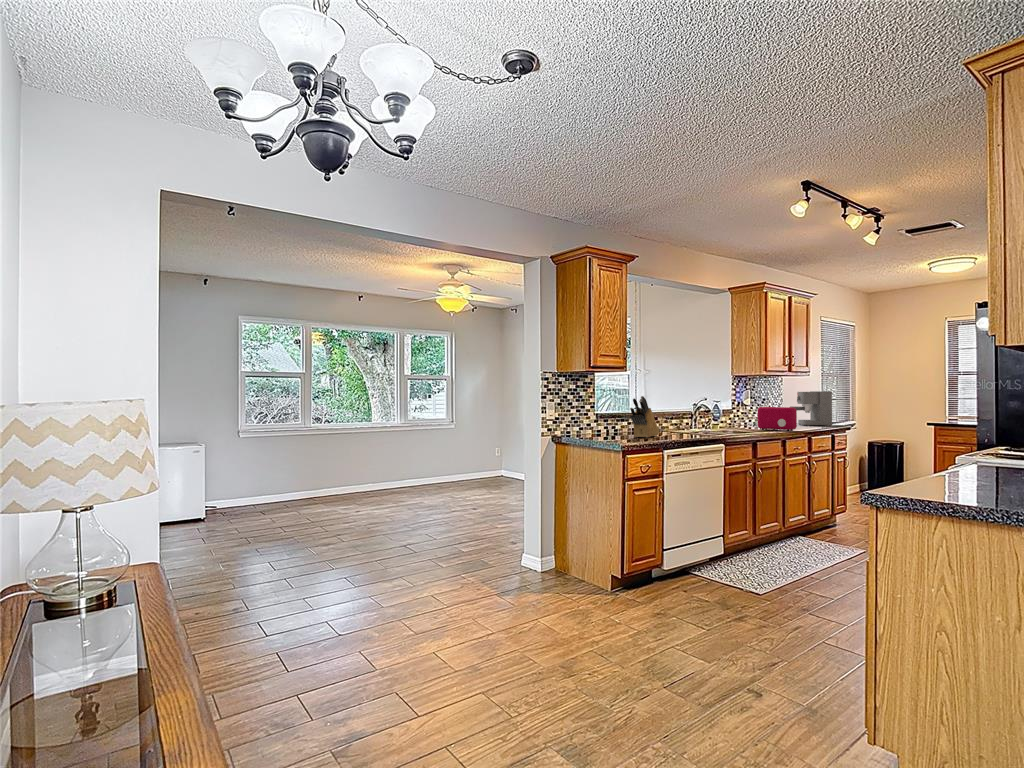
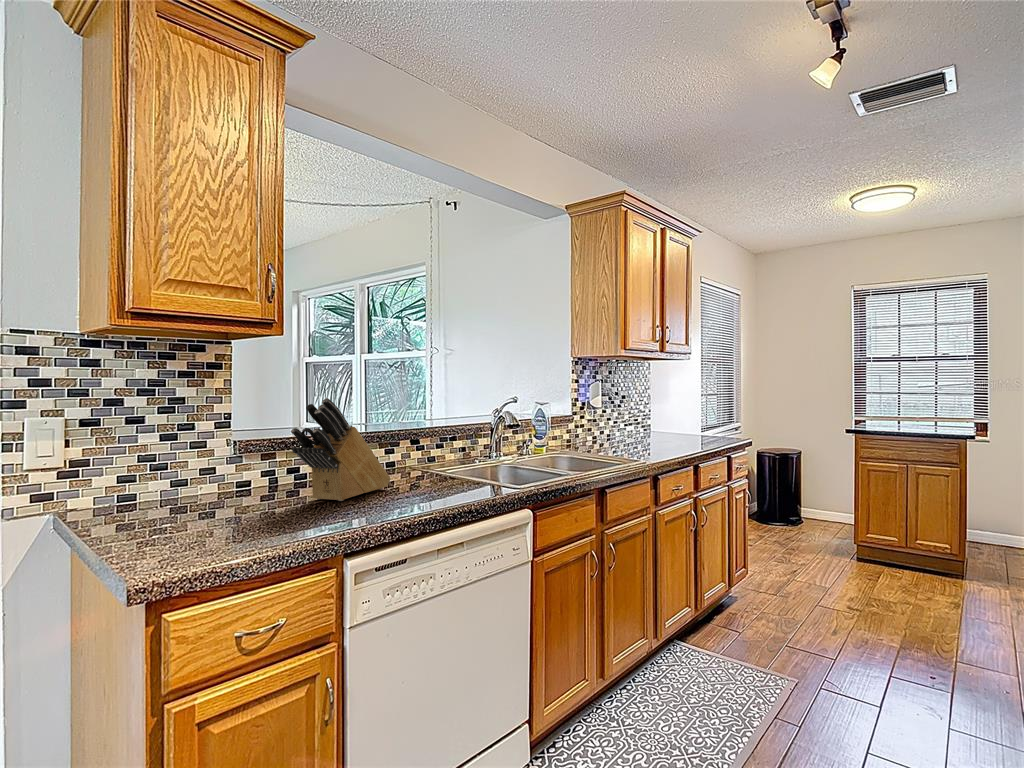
coffee maker: present [792,391,832,426] -> none [661,384,723,438]
toaster: present [758,407,797,431] -> none [610,412,676,456]

